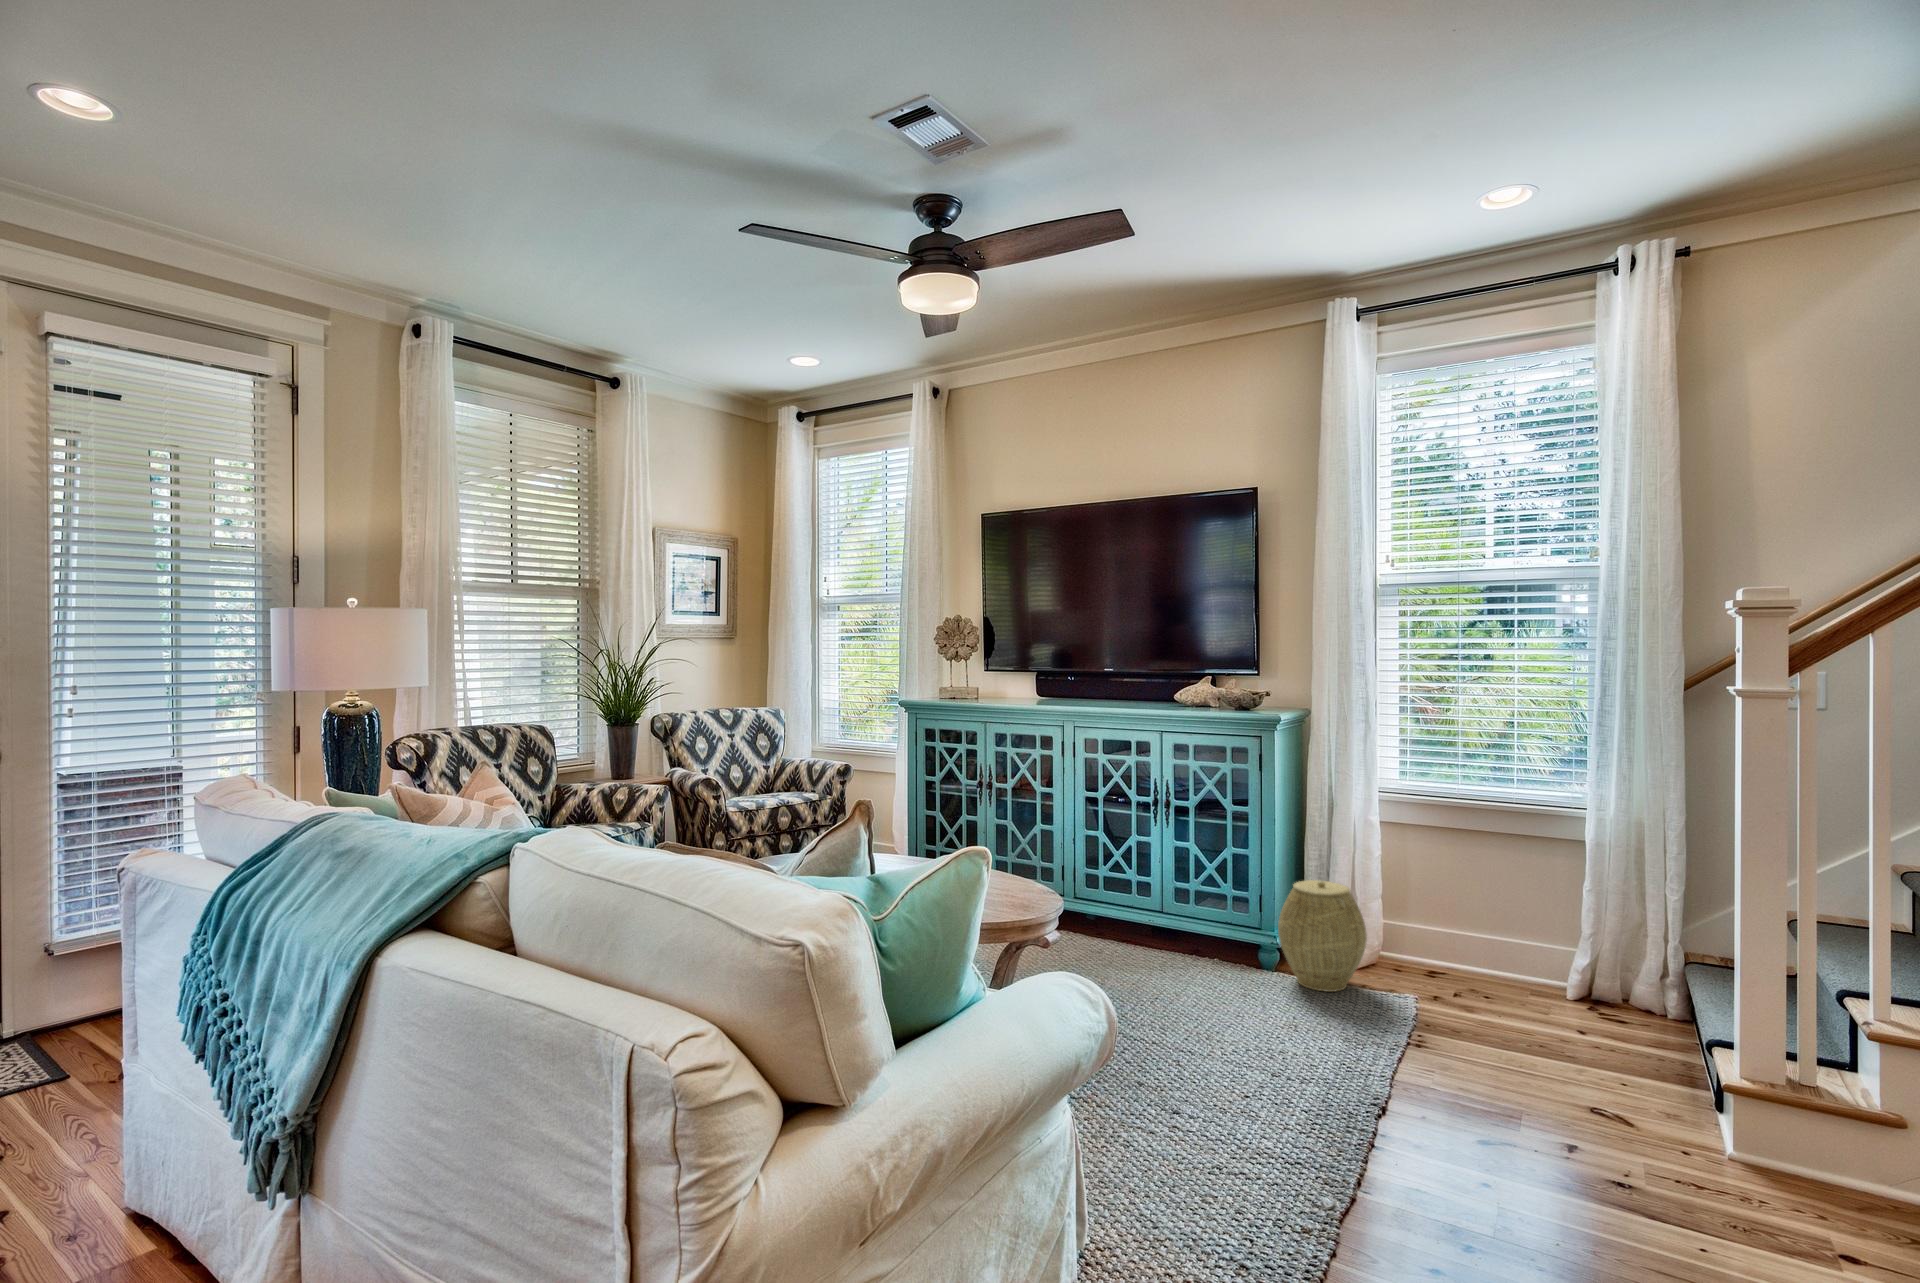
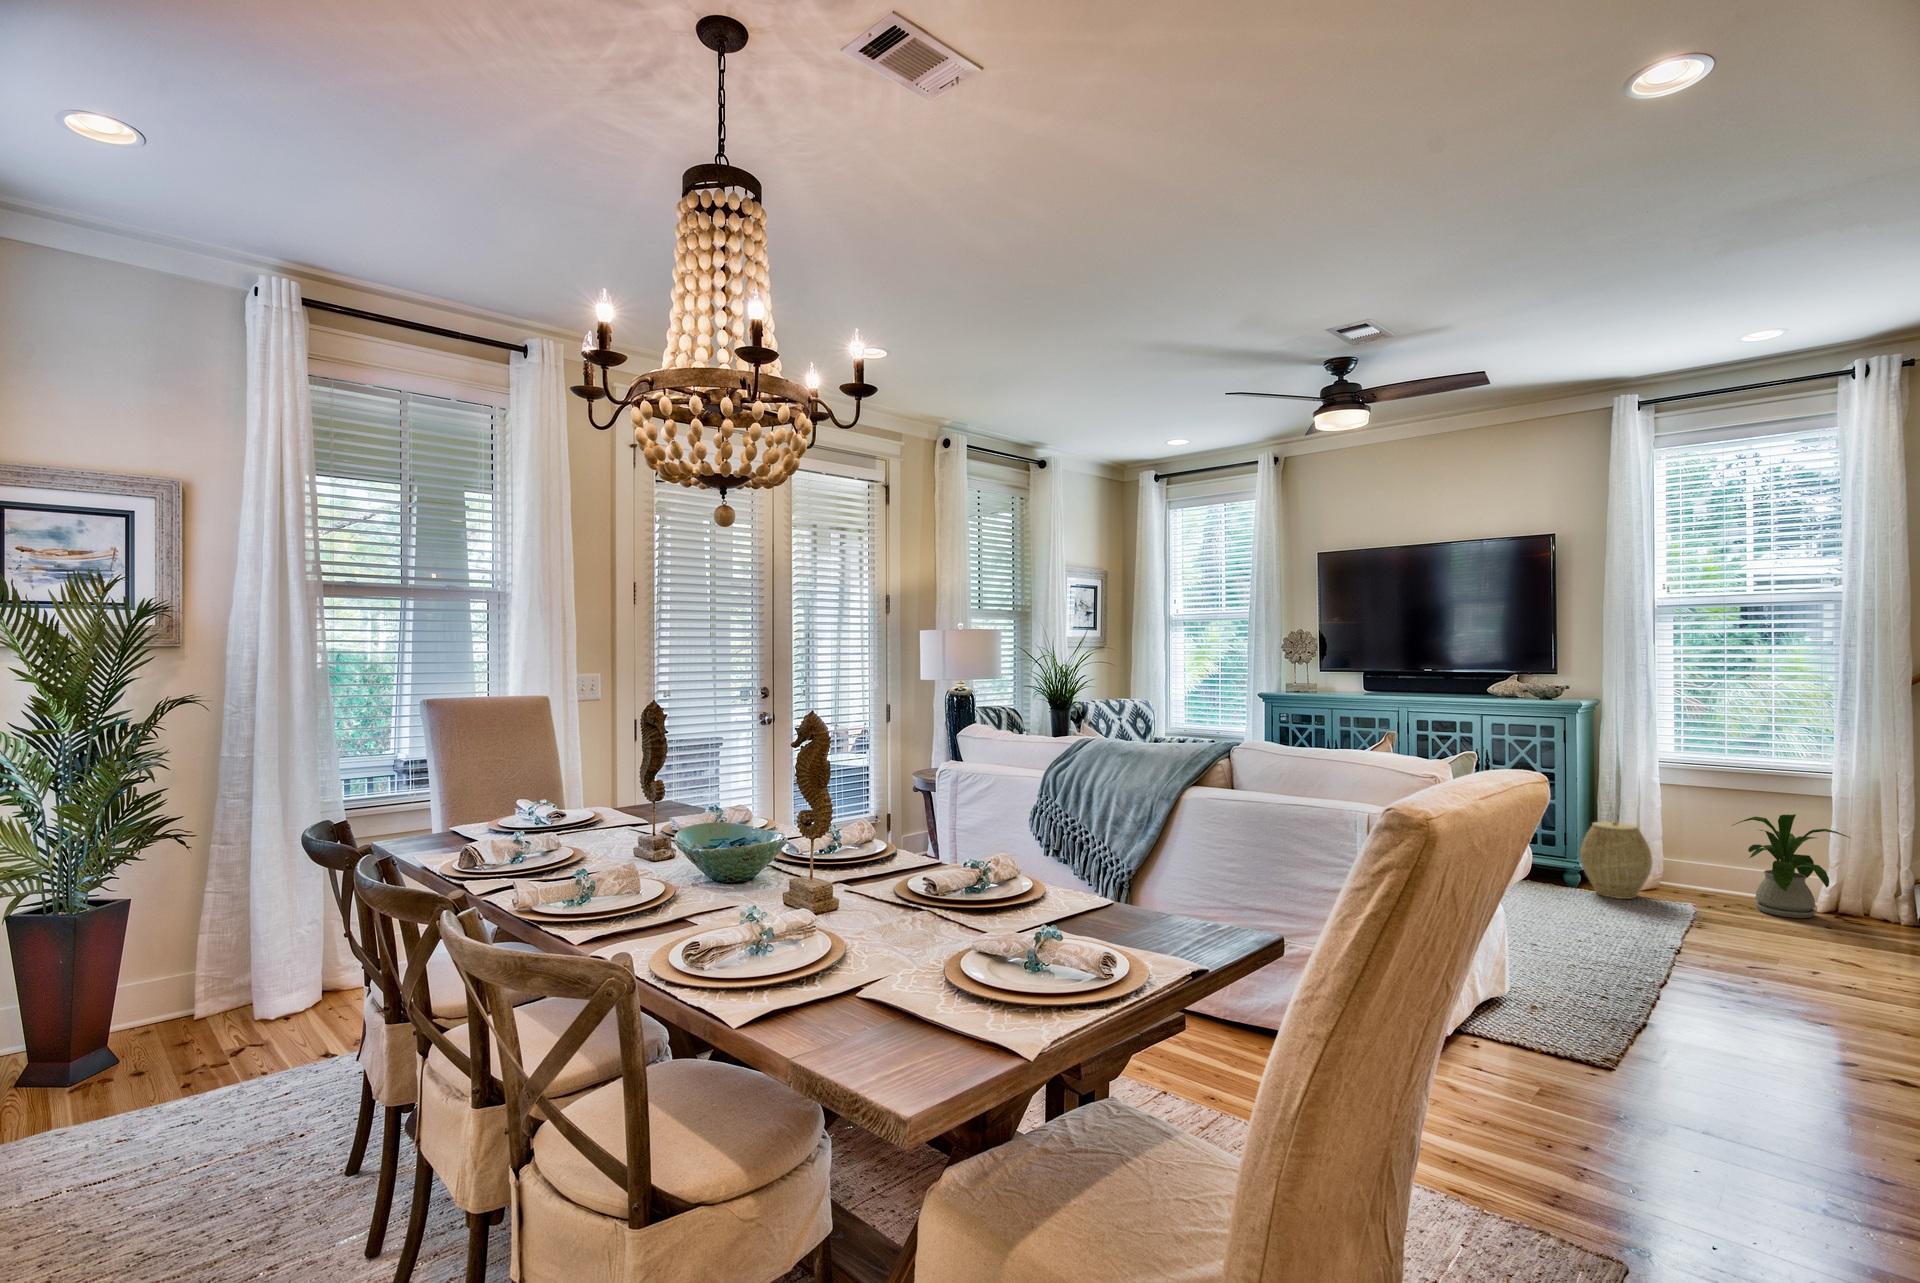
house plant: none [1464,872,1610,1016] -> present [1732,815,1850,918]

